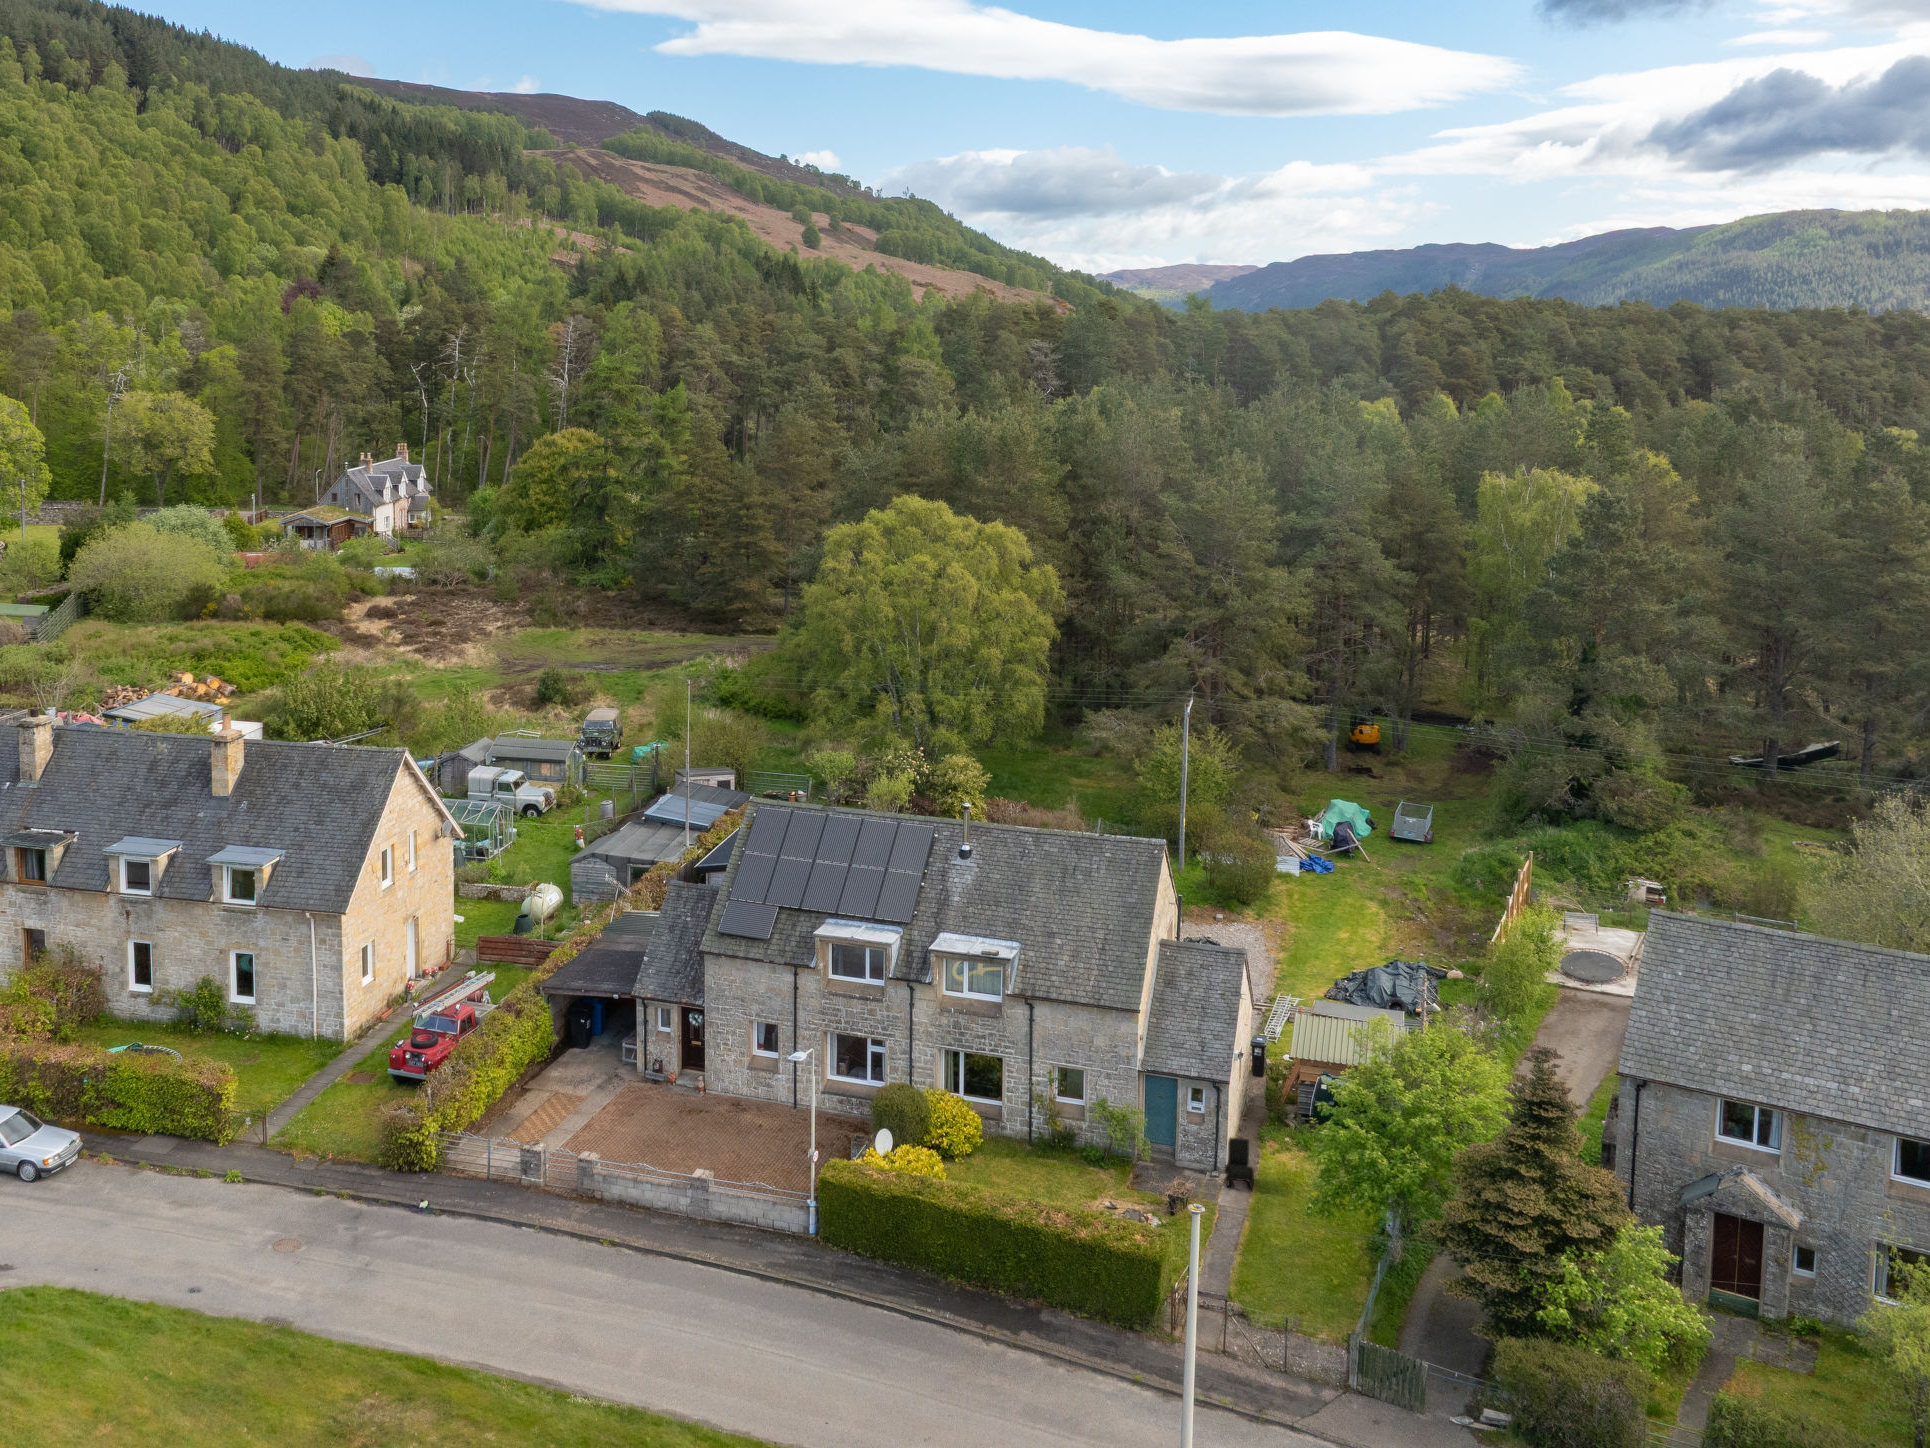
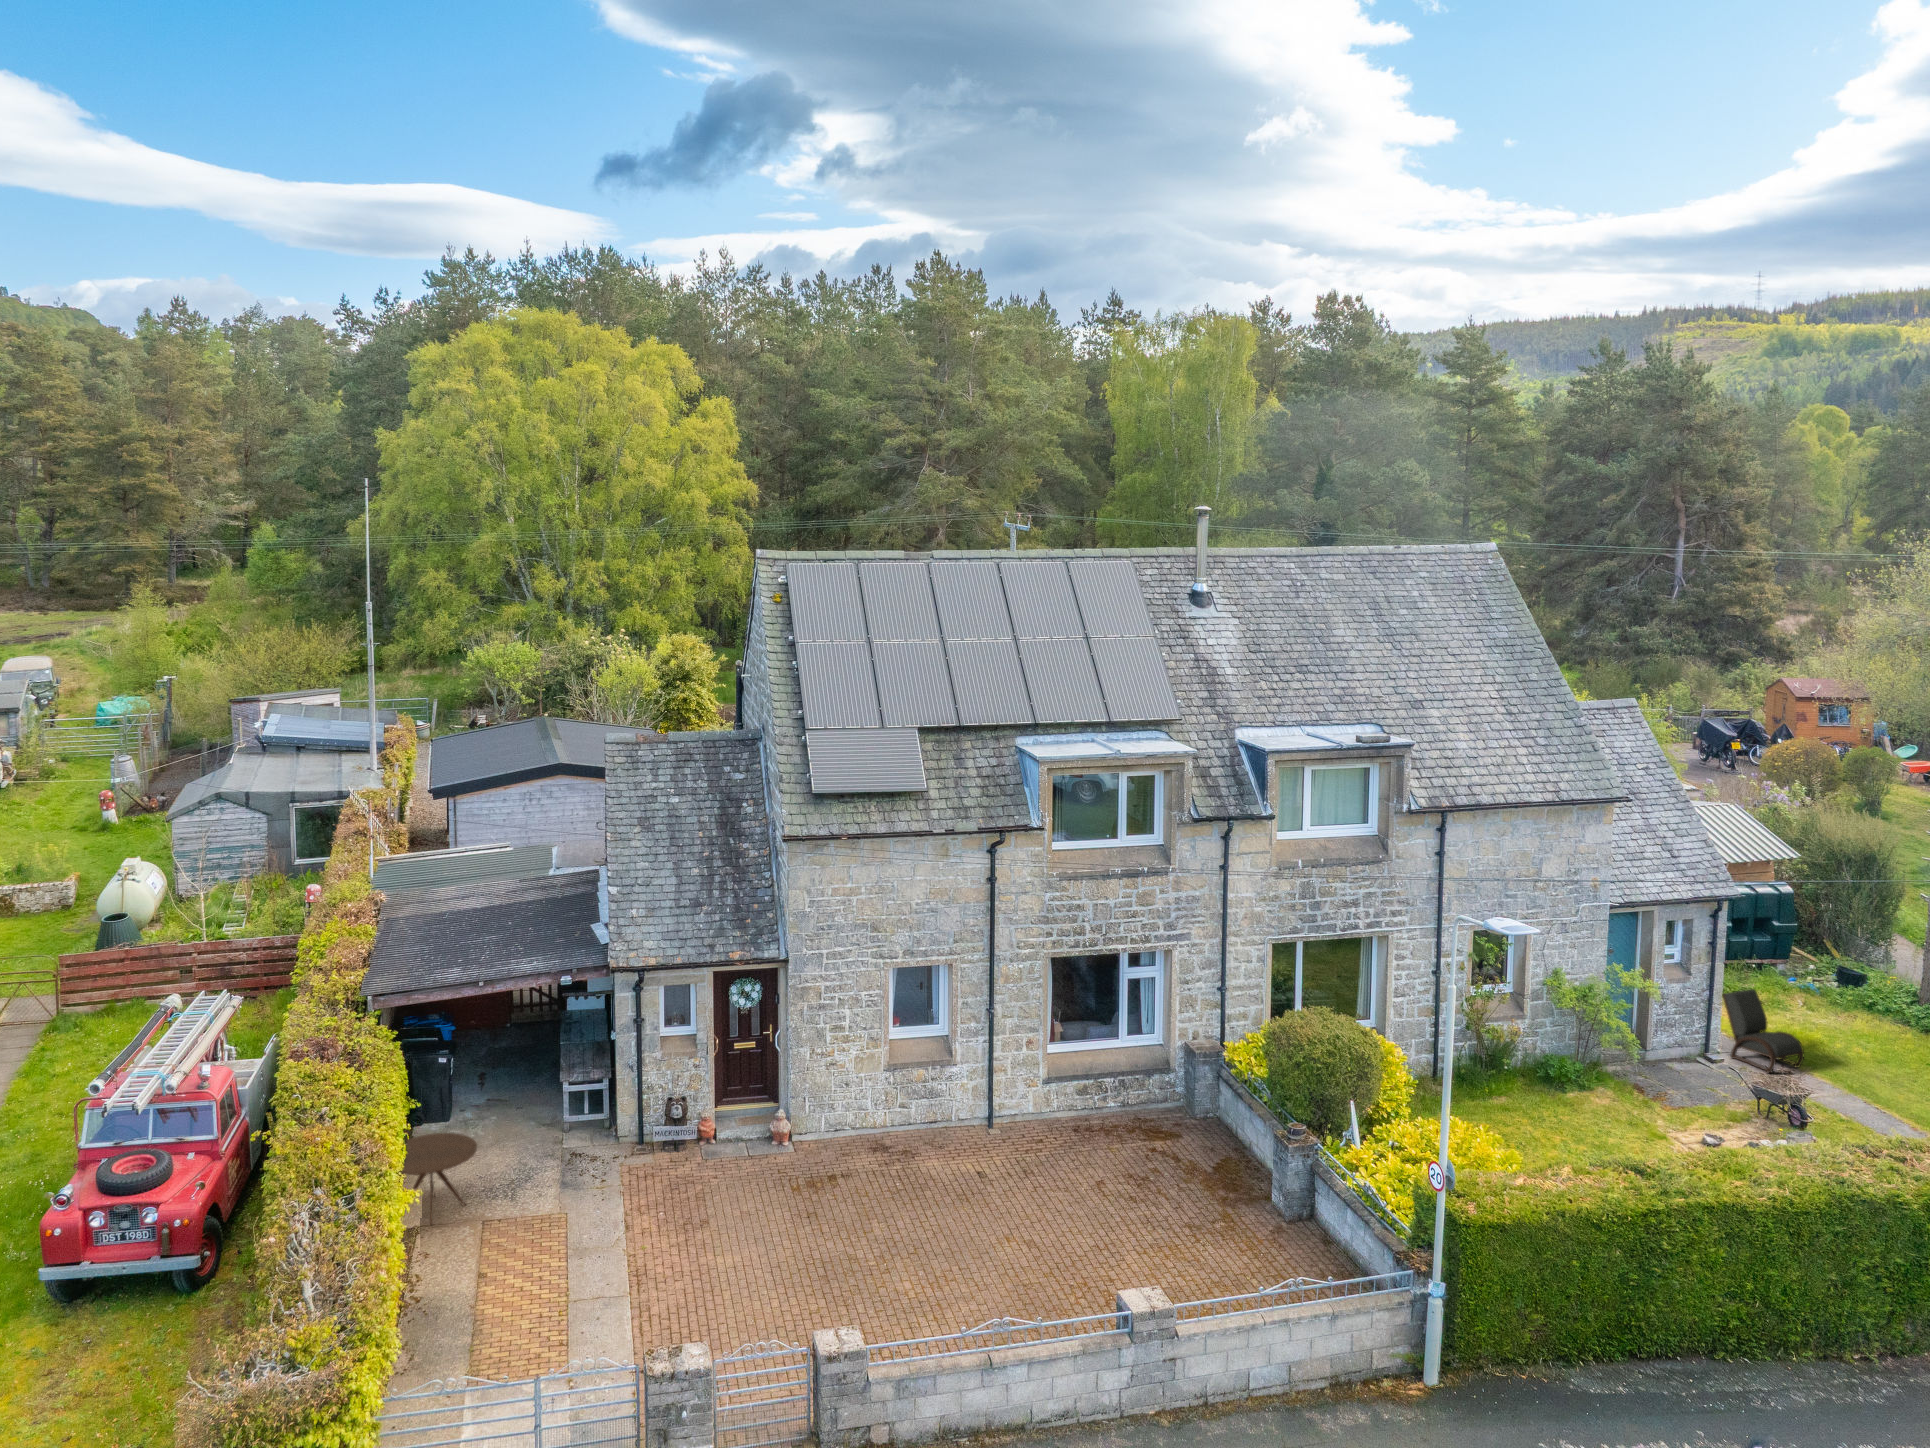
round table: none [529,1051,568,1088] -> present [401,1133,477,1224]

